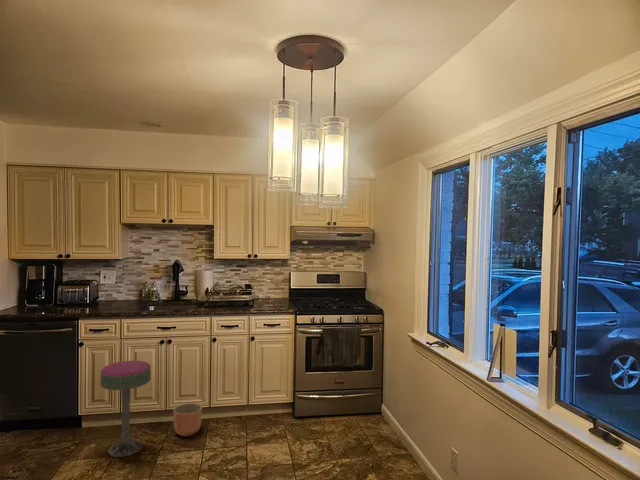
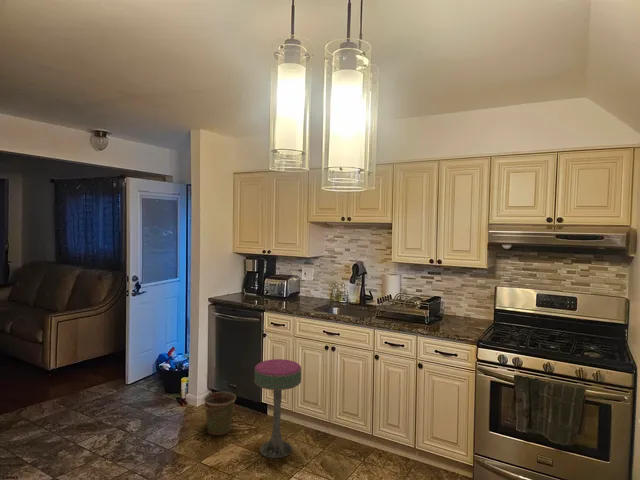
planter: present [173,403,202,436] -> none [325,421,355,461]
bucket: none [18,414,63,463] -> present [203,392,236,435]

